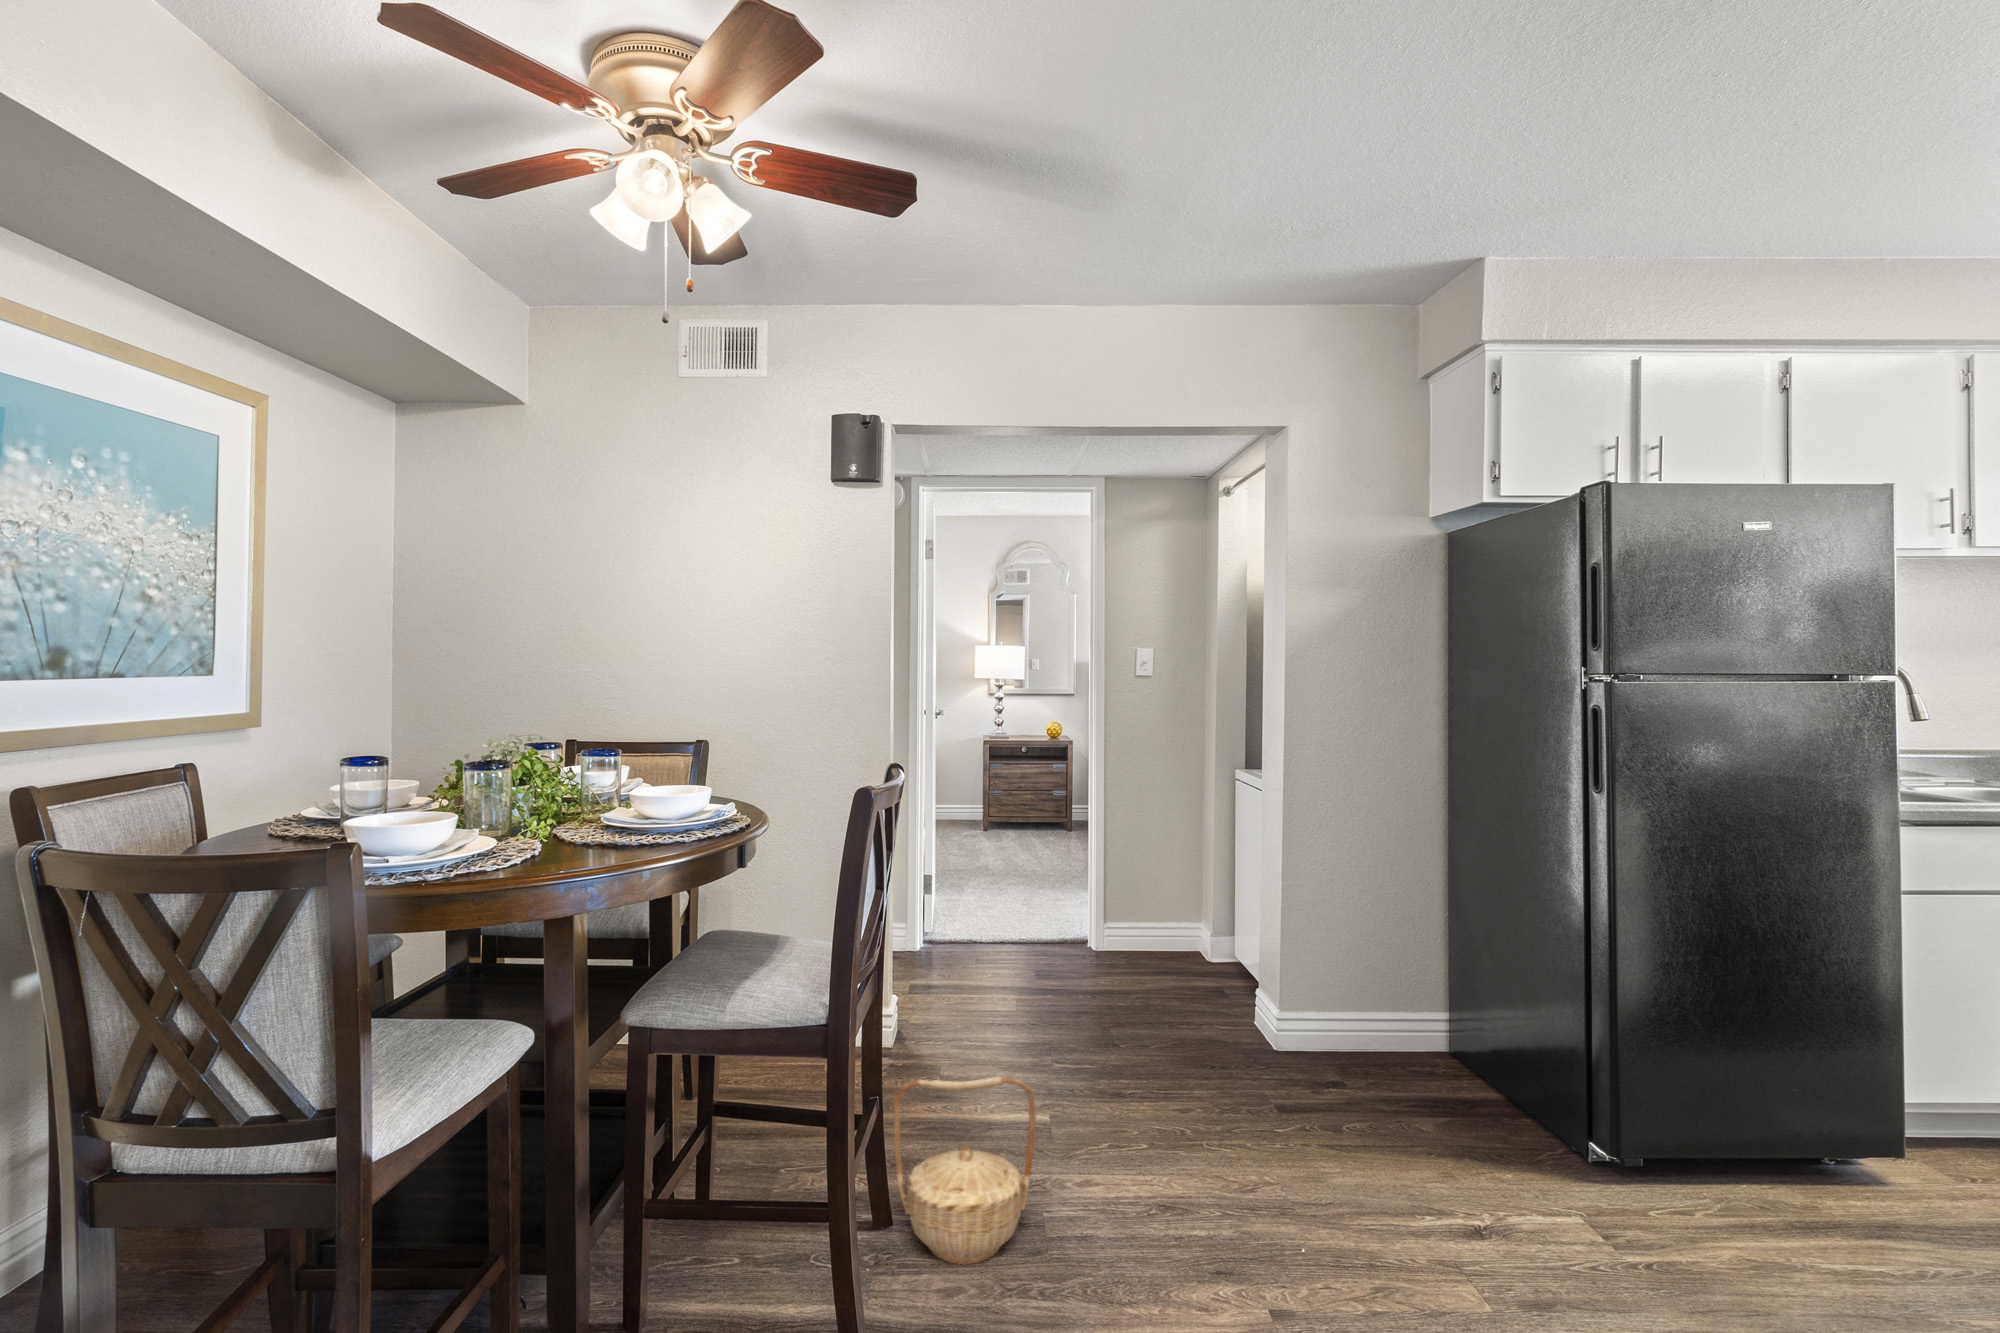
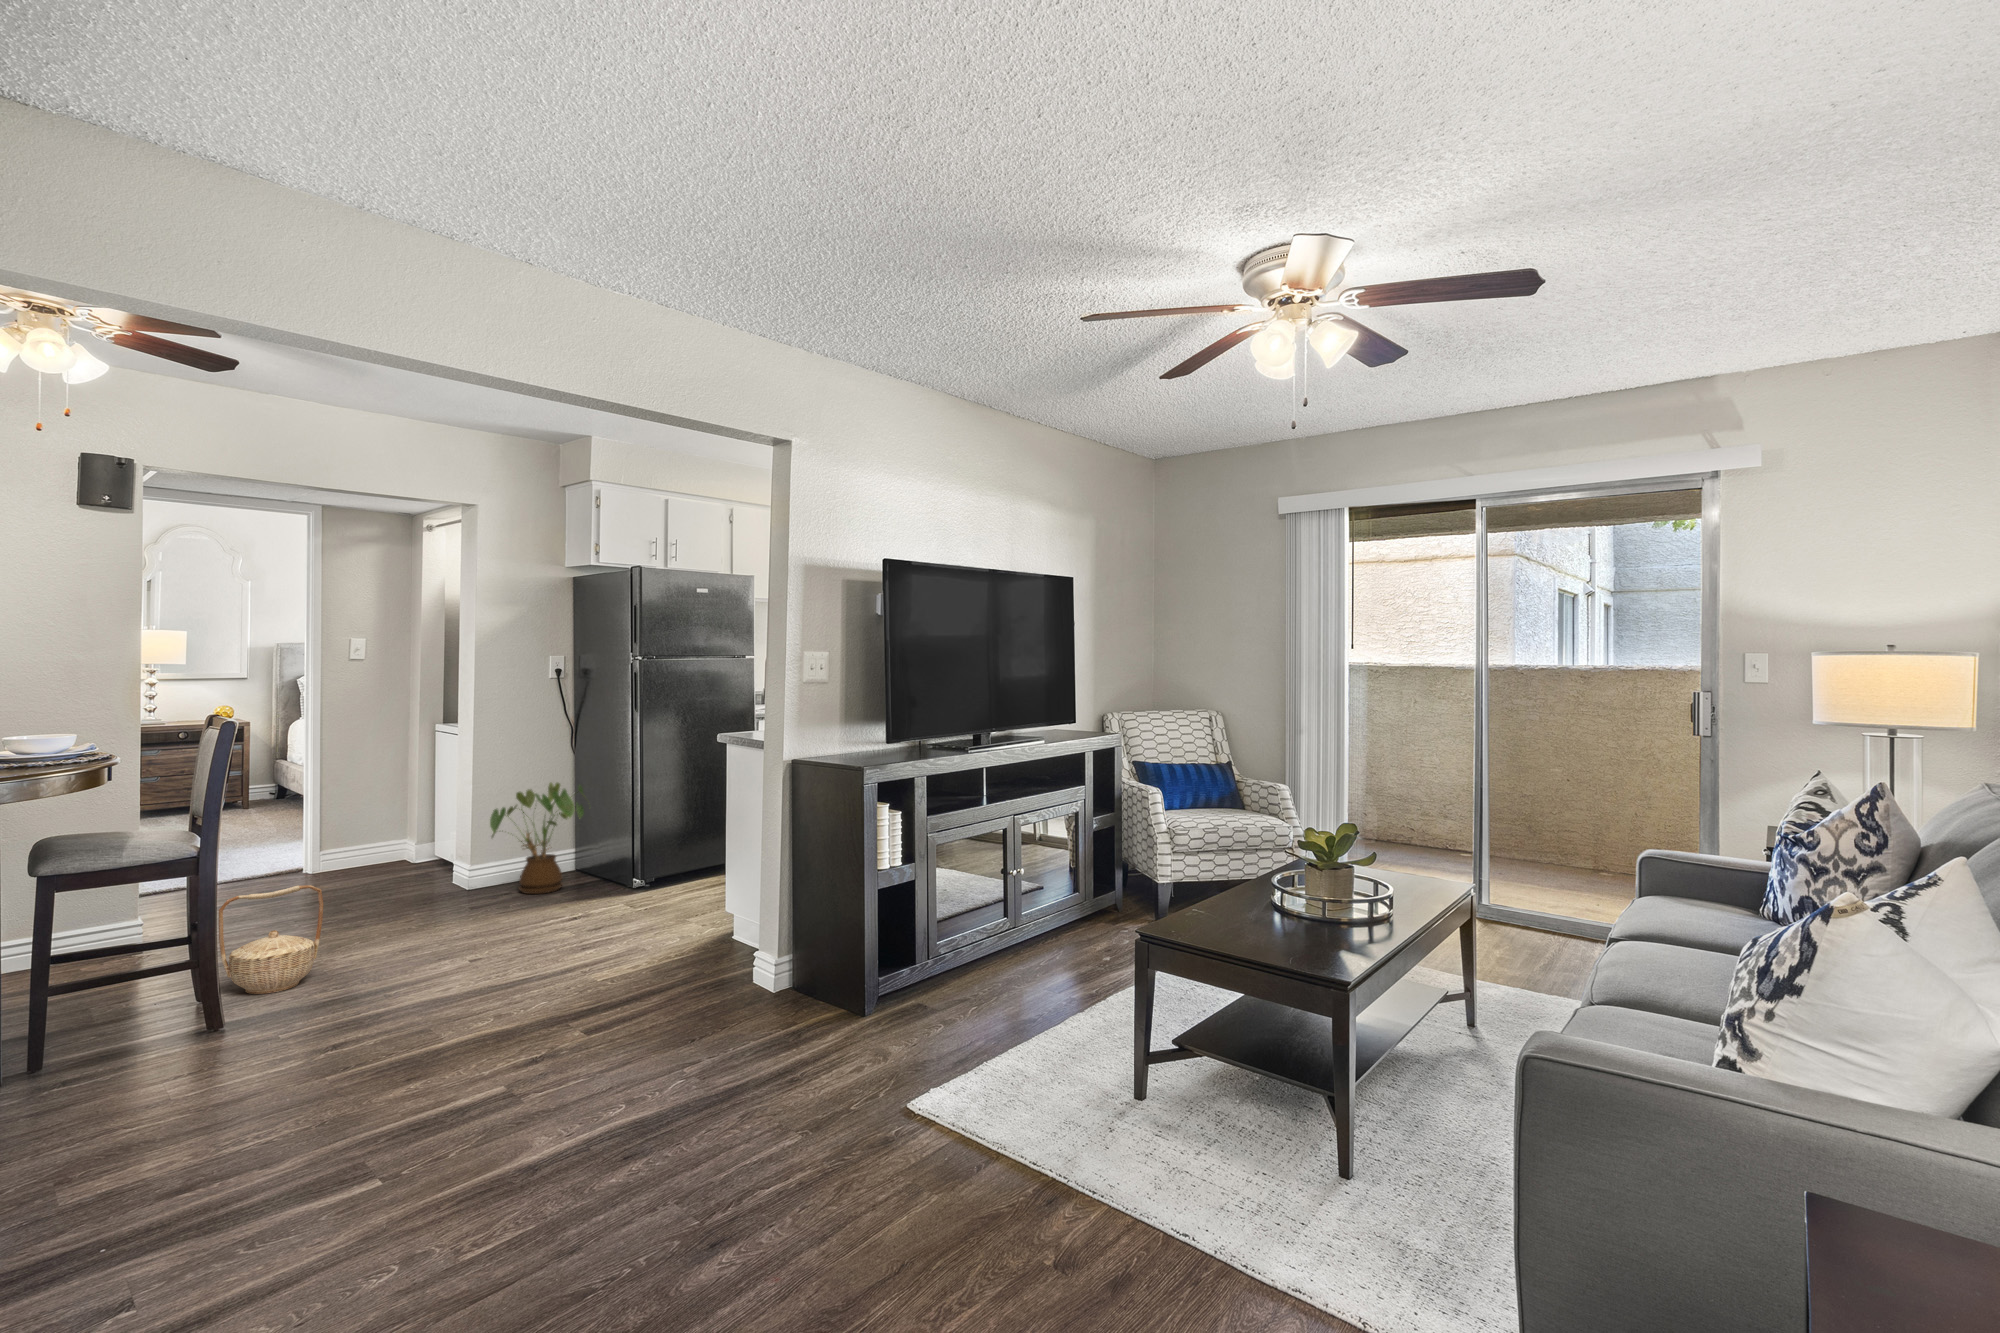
house plant: none [1309,894,1481,1097] -> present [490,783,584,894]

